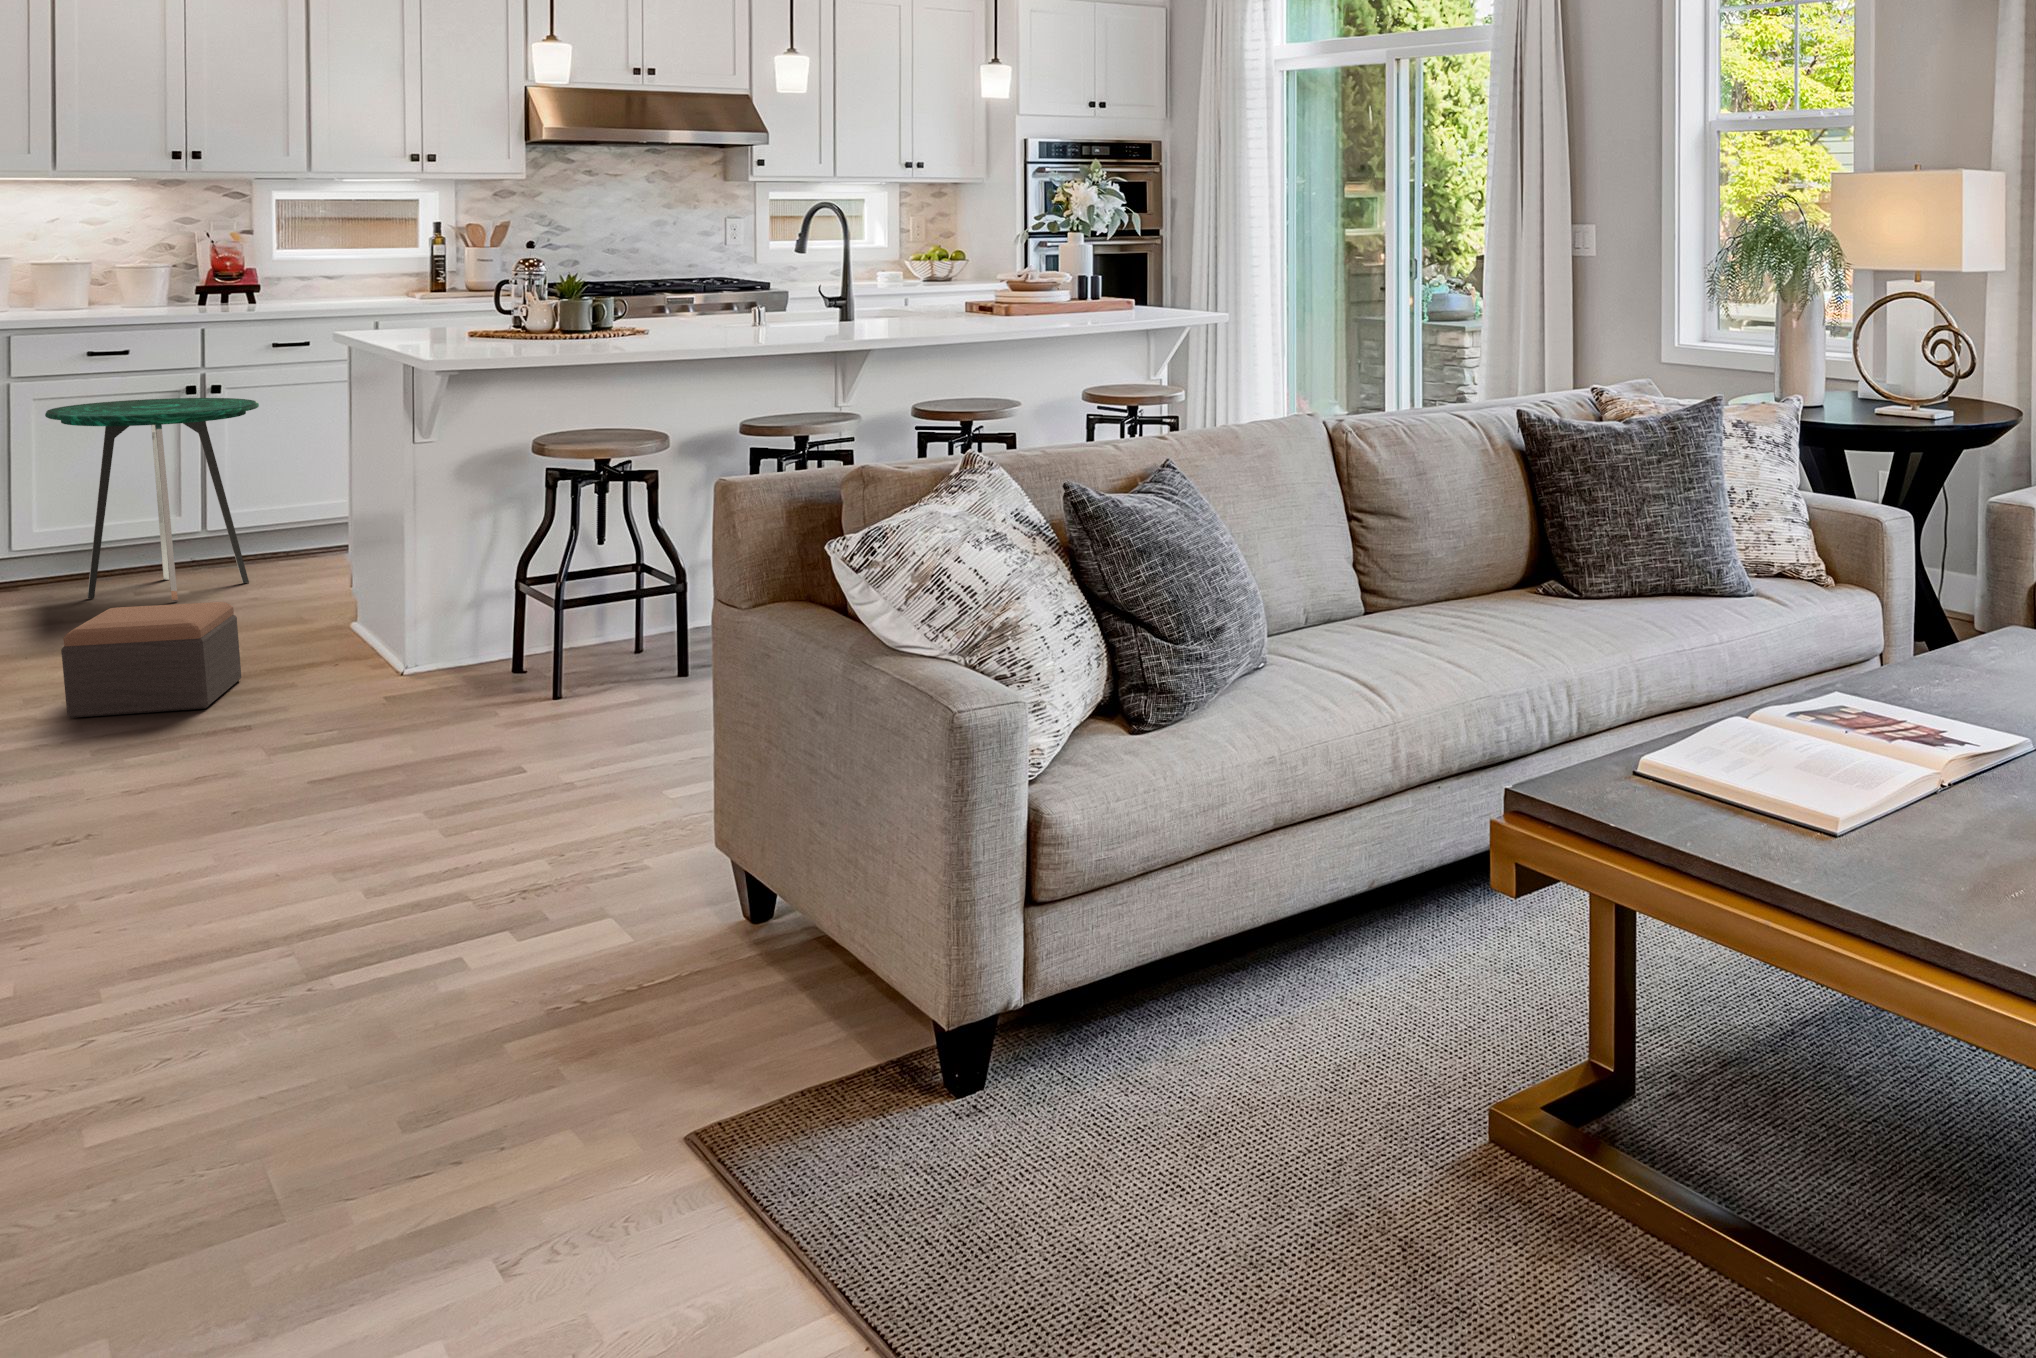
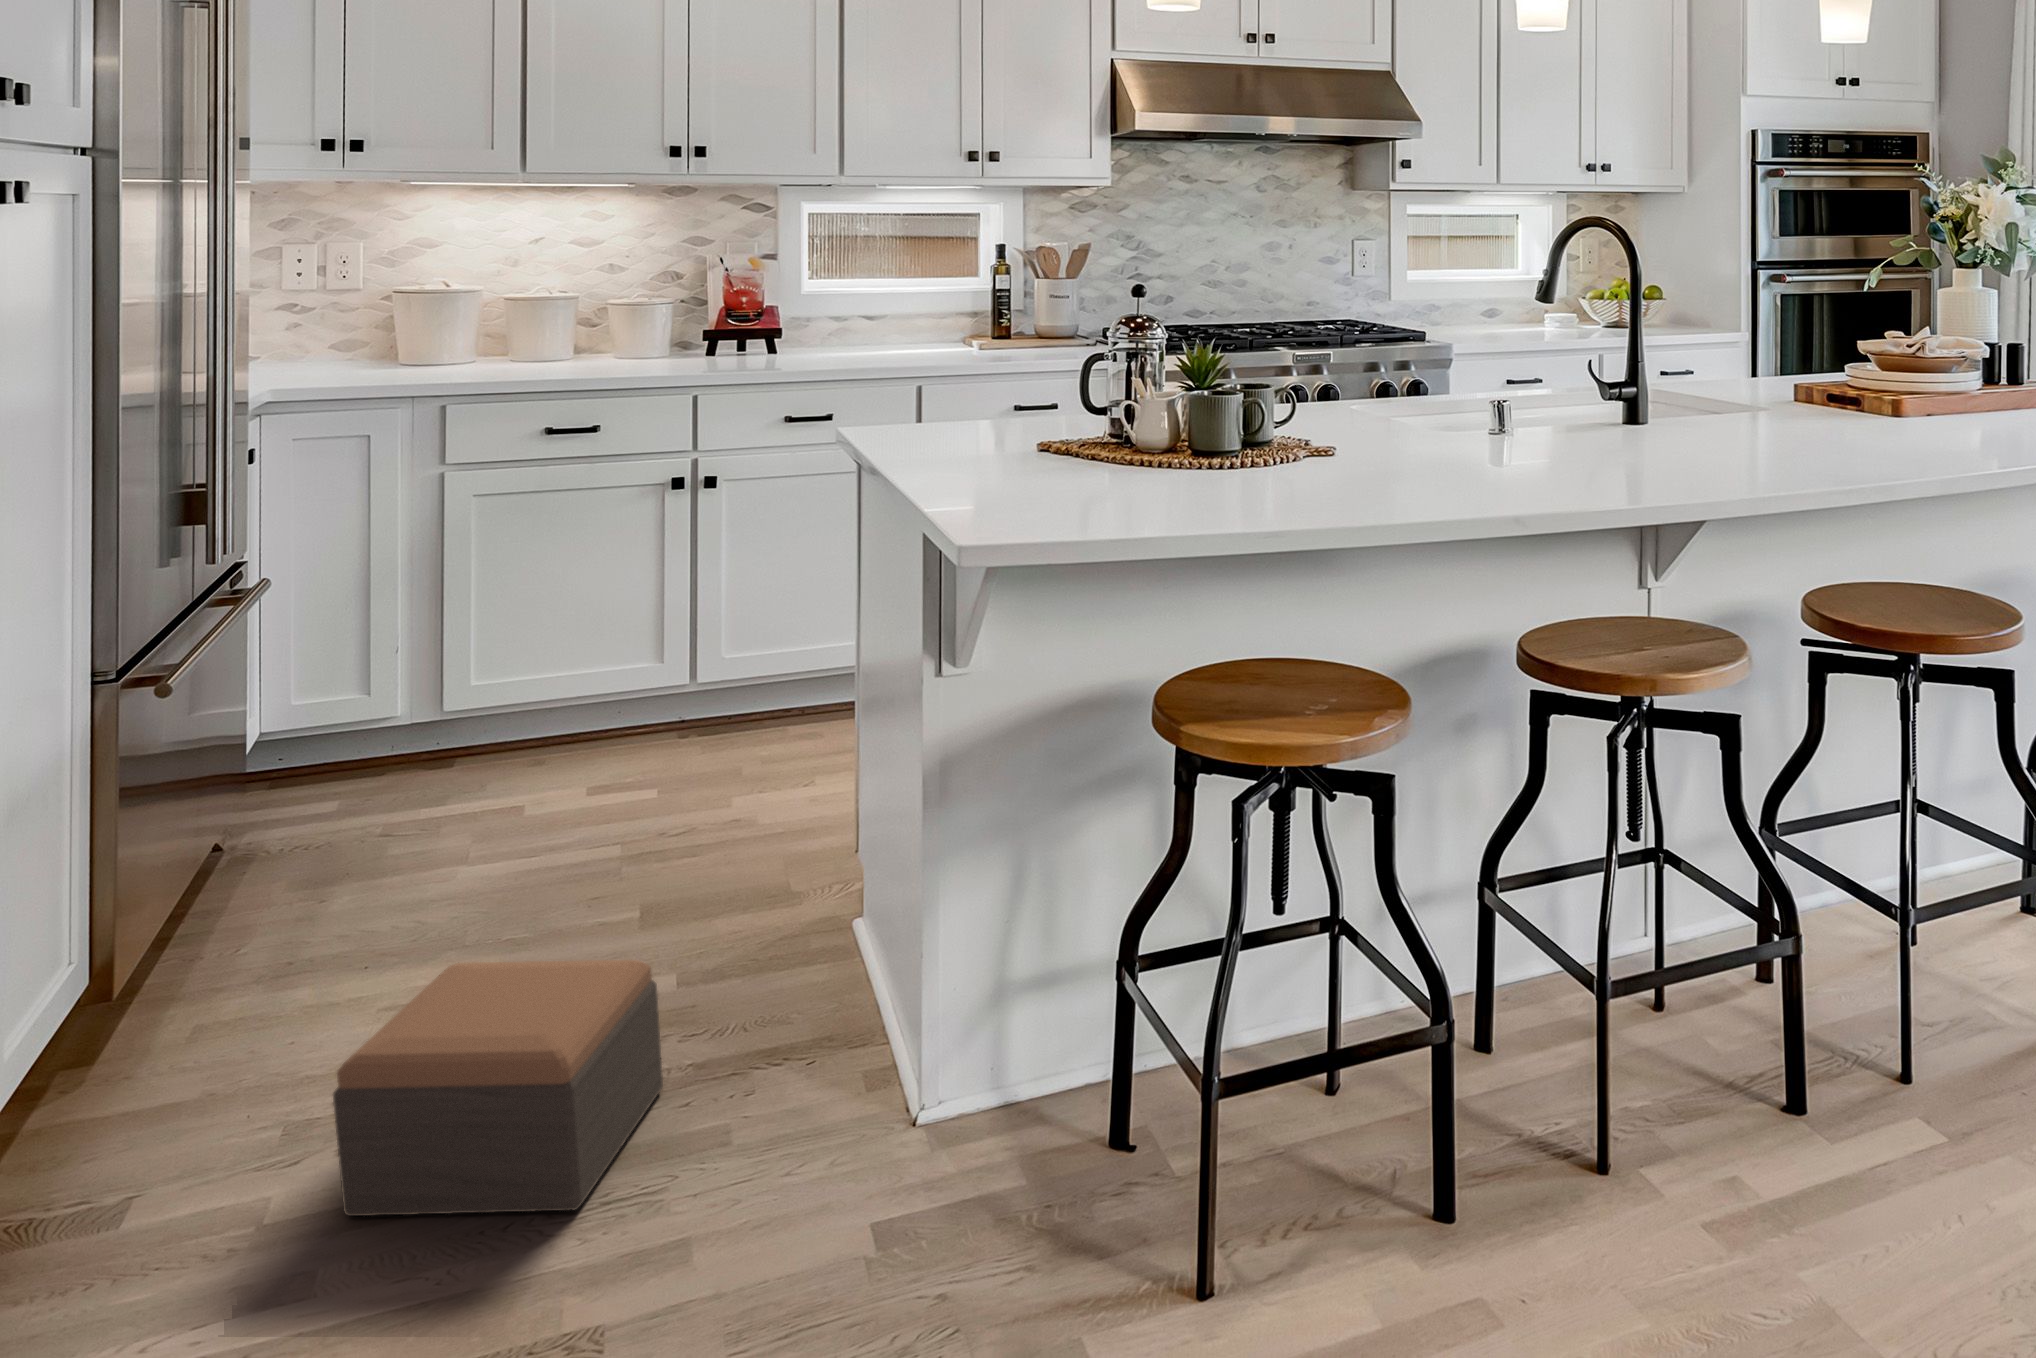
side table: present [45,398,259,602] -> none [476,497,759,811]

